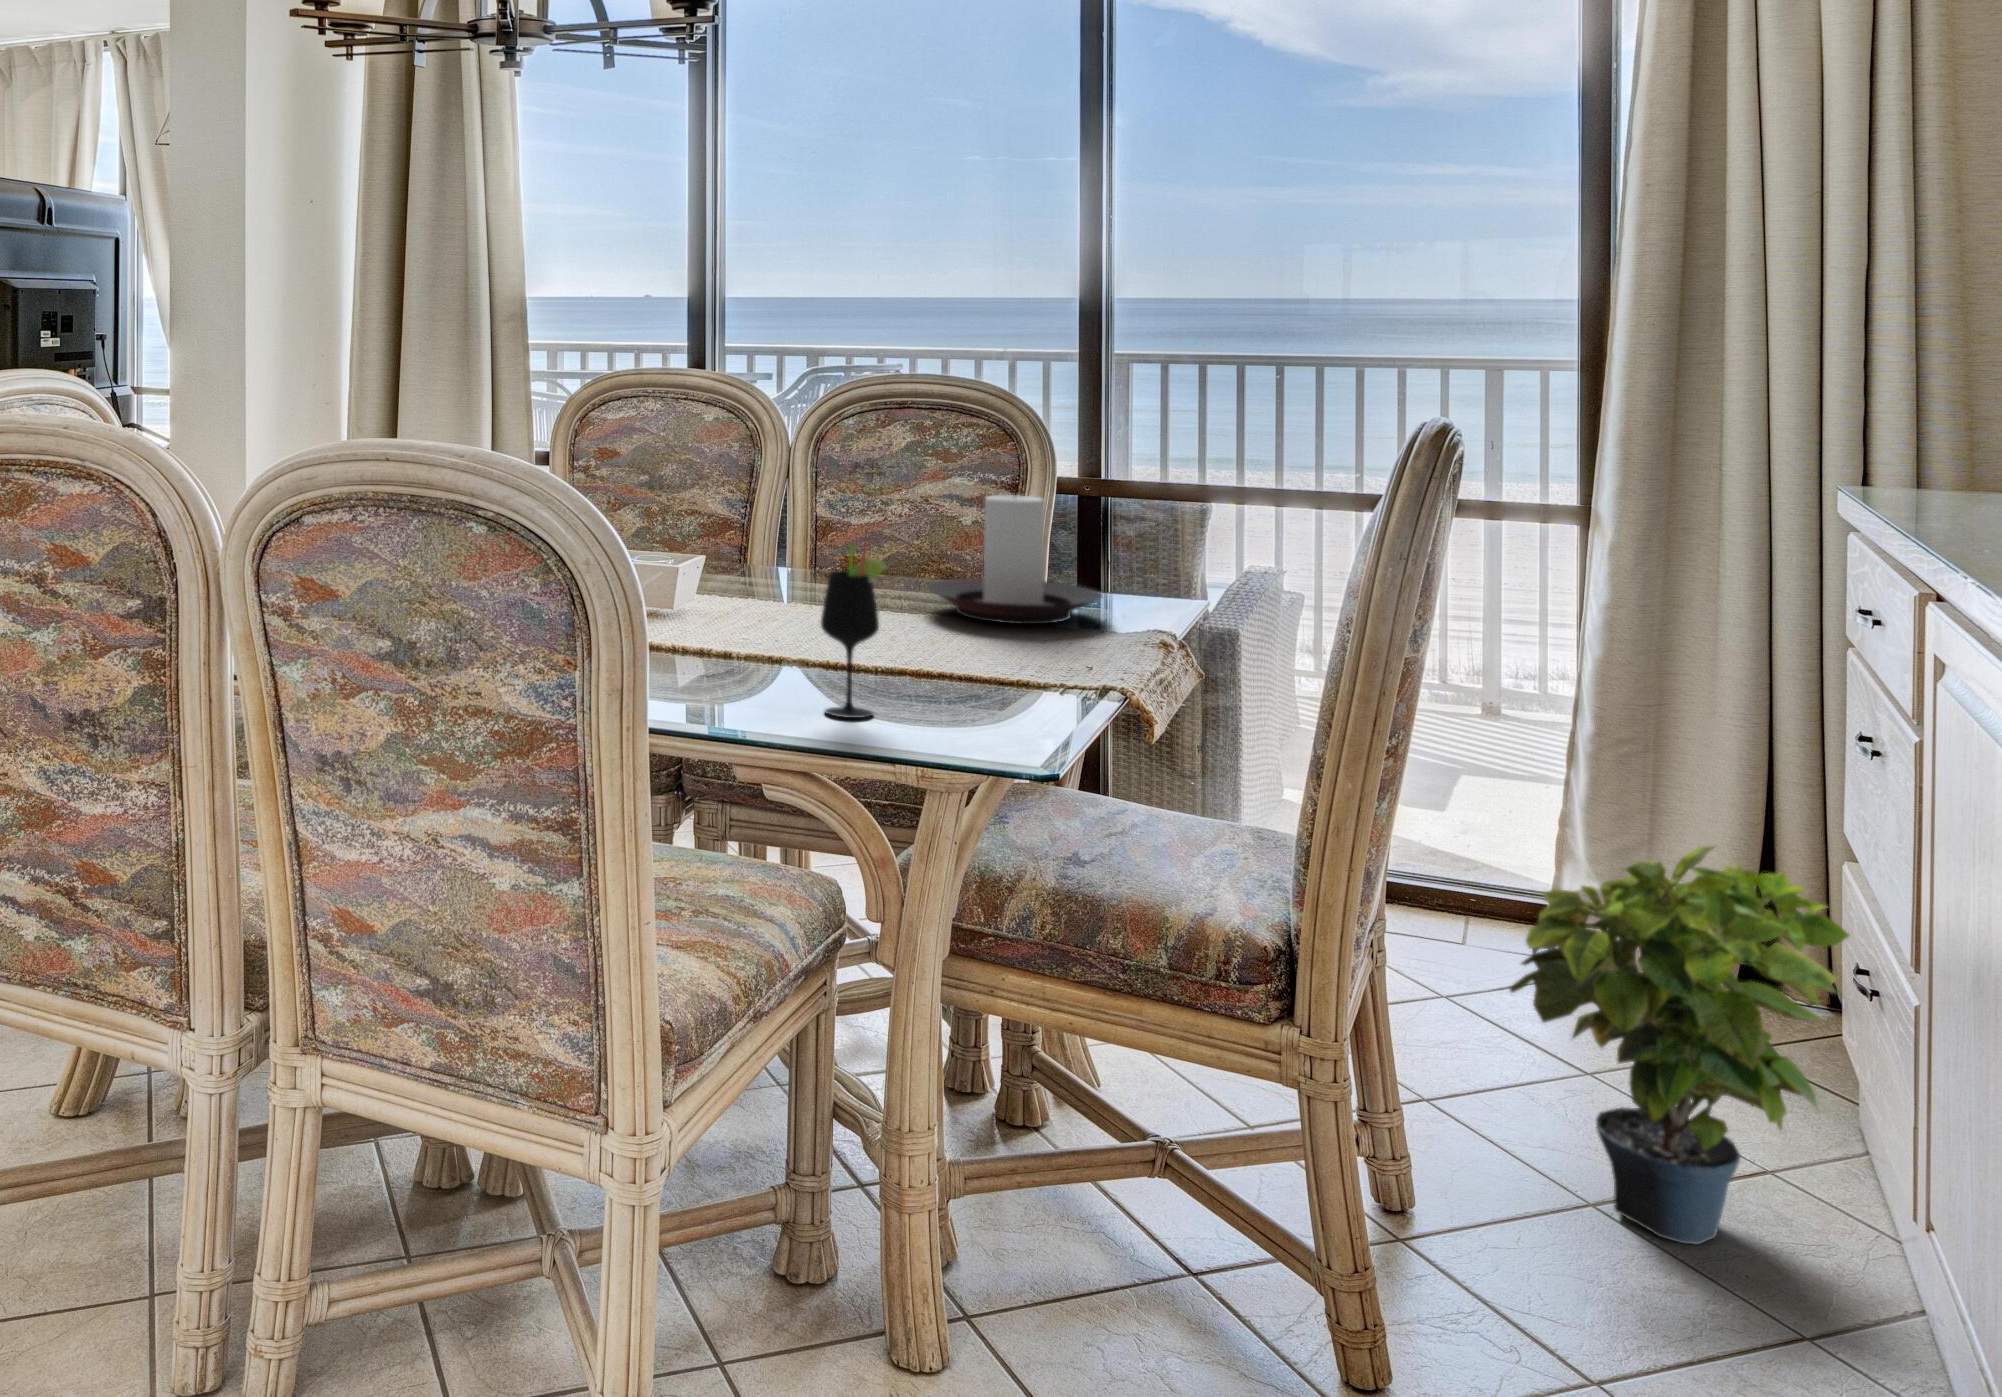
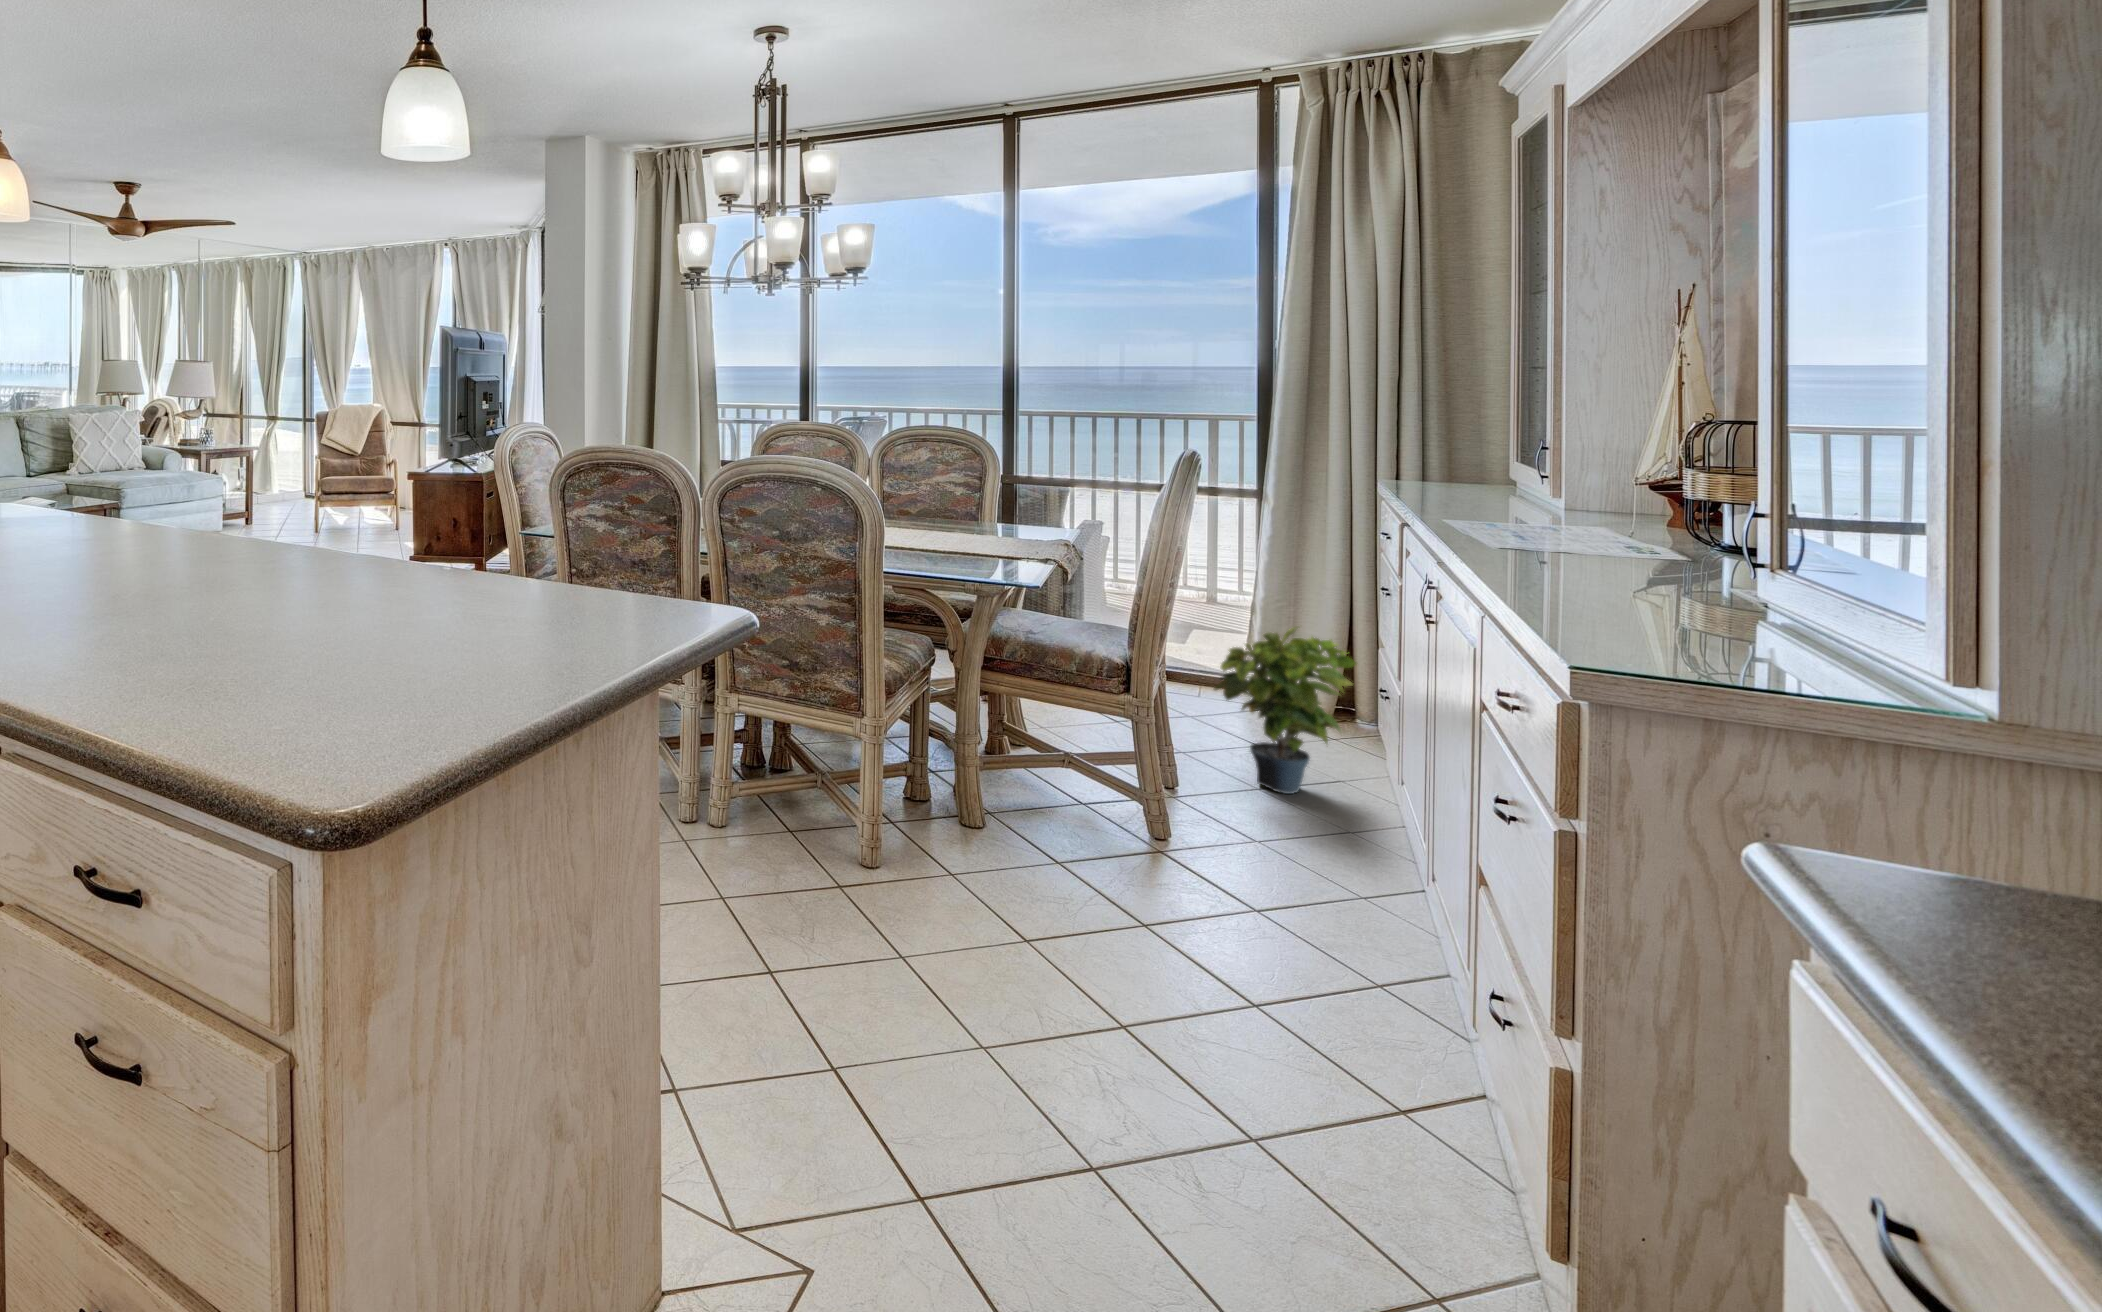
candle holder: present [927,495,1102,624] -> none [955,478,1036,537]
wine glass: present [821,544,886,718] -> none [927,496,956,569]

